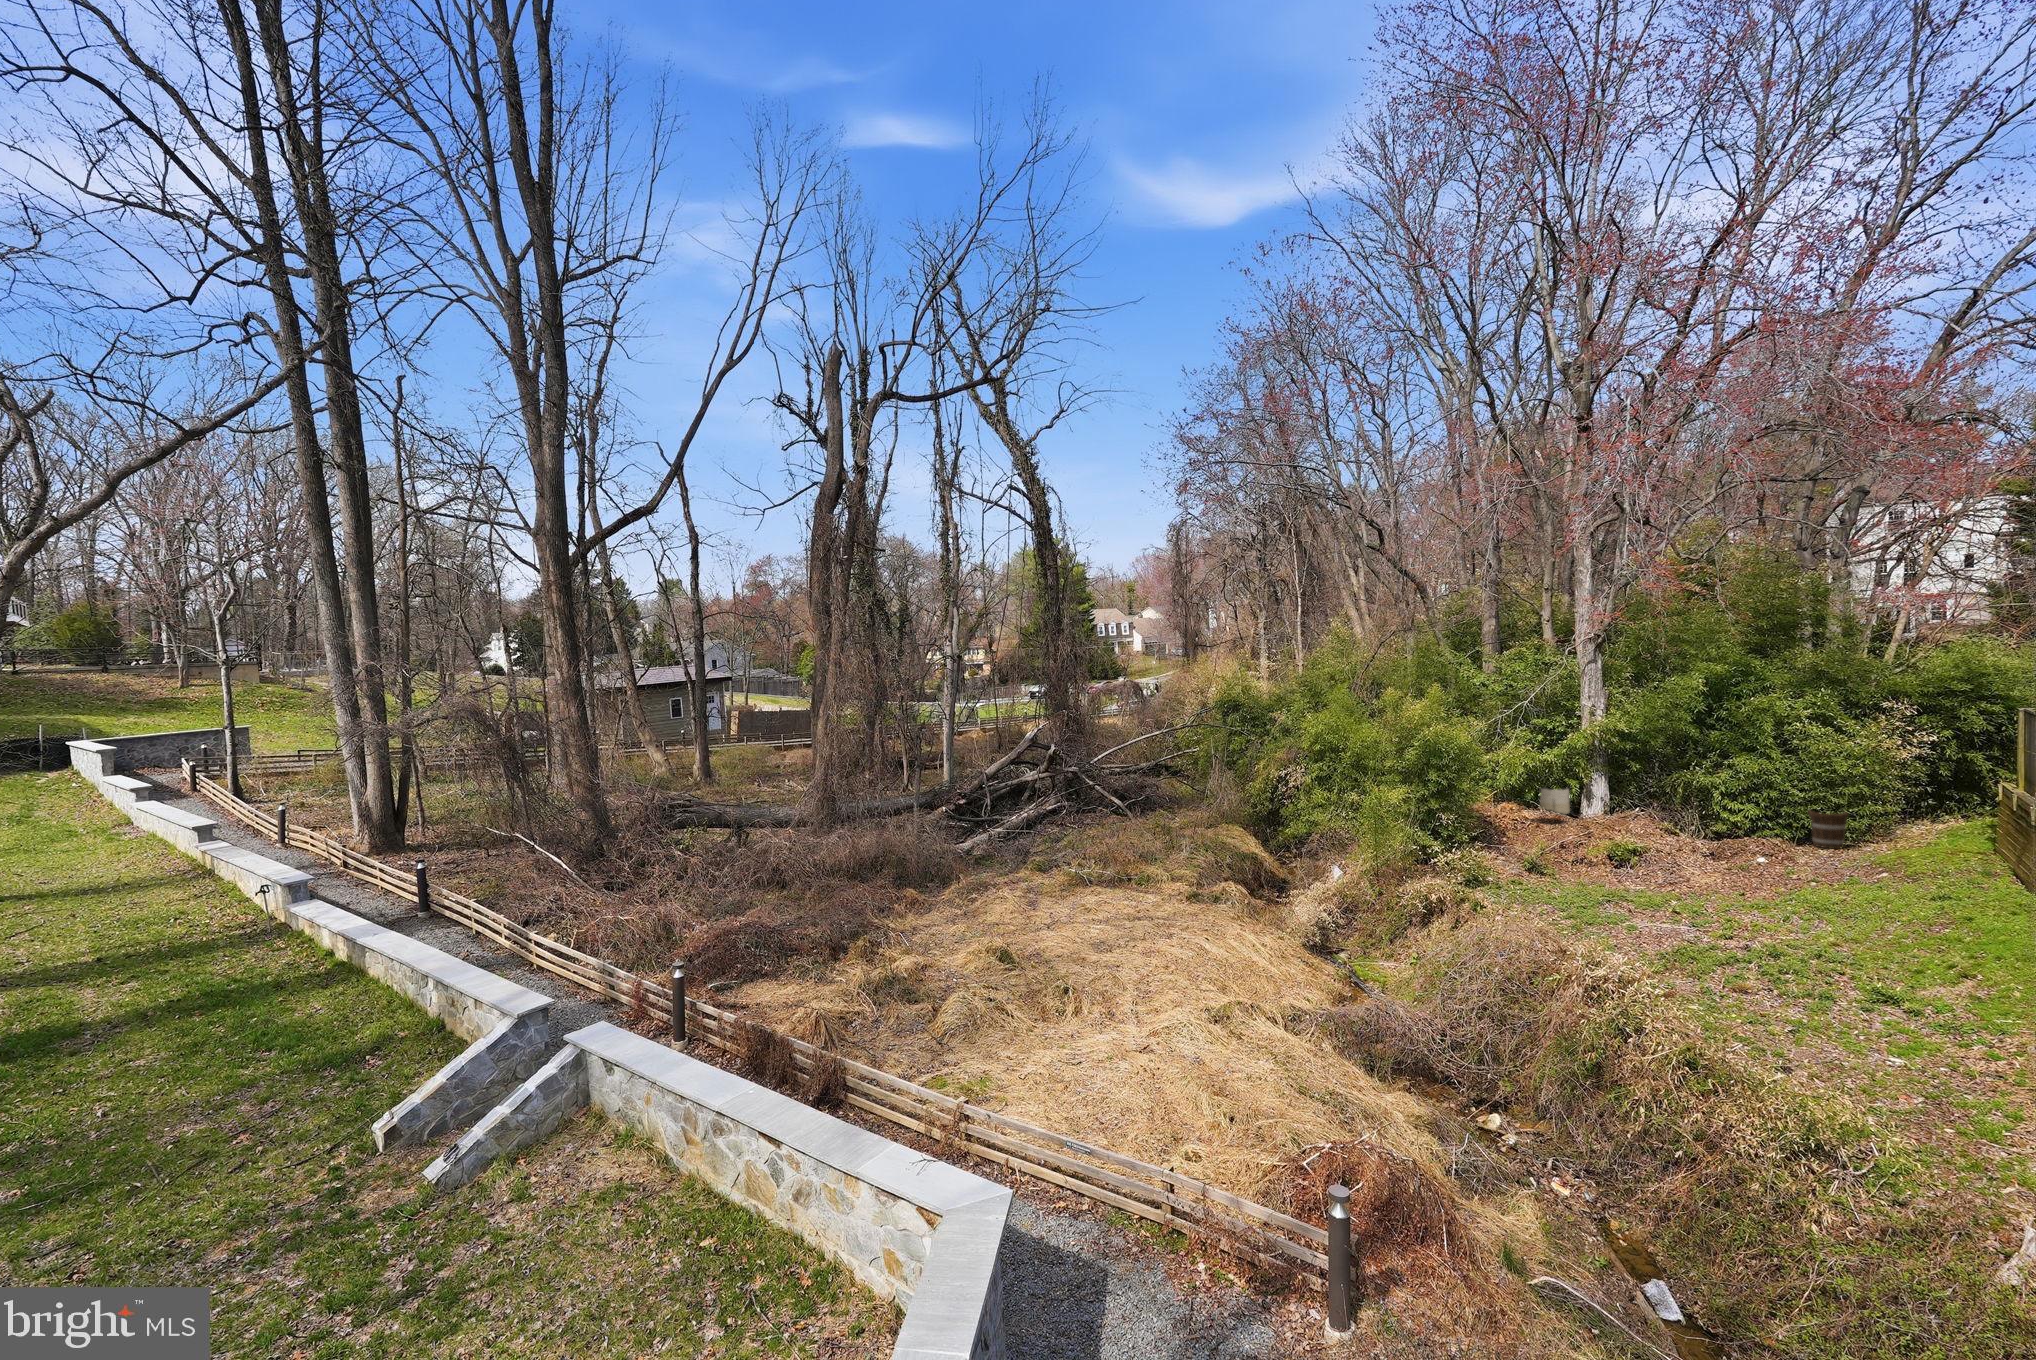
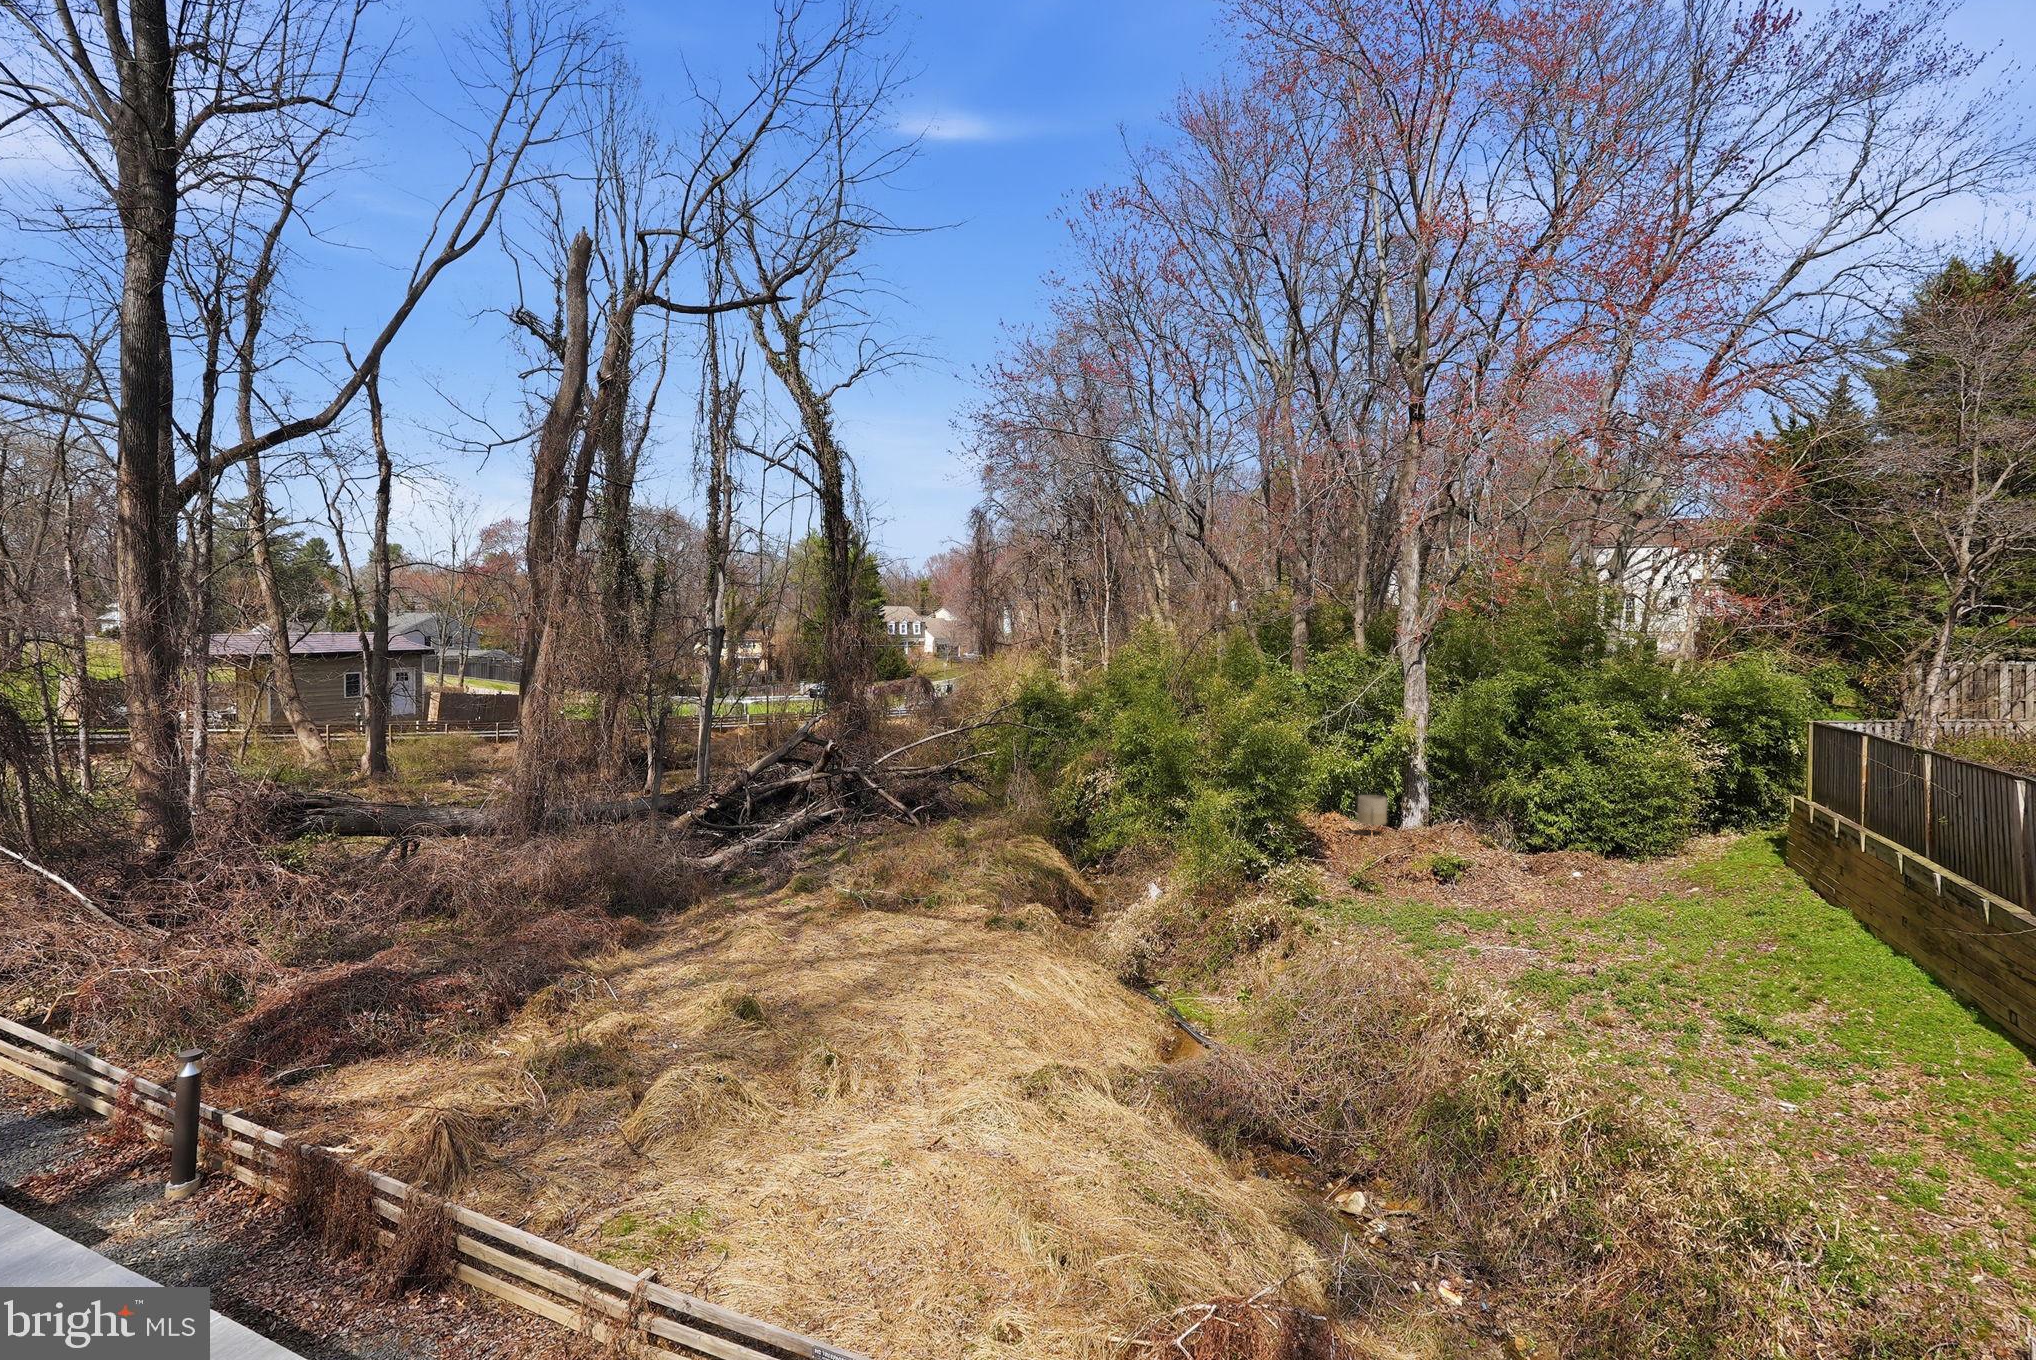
bucket: present [1808,810,1848,849] -> none [1619,821,1656,862]

